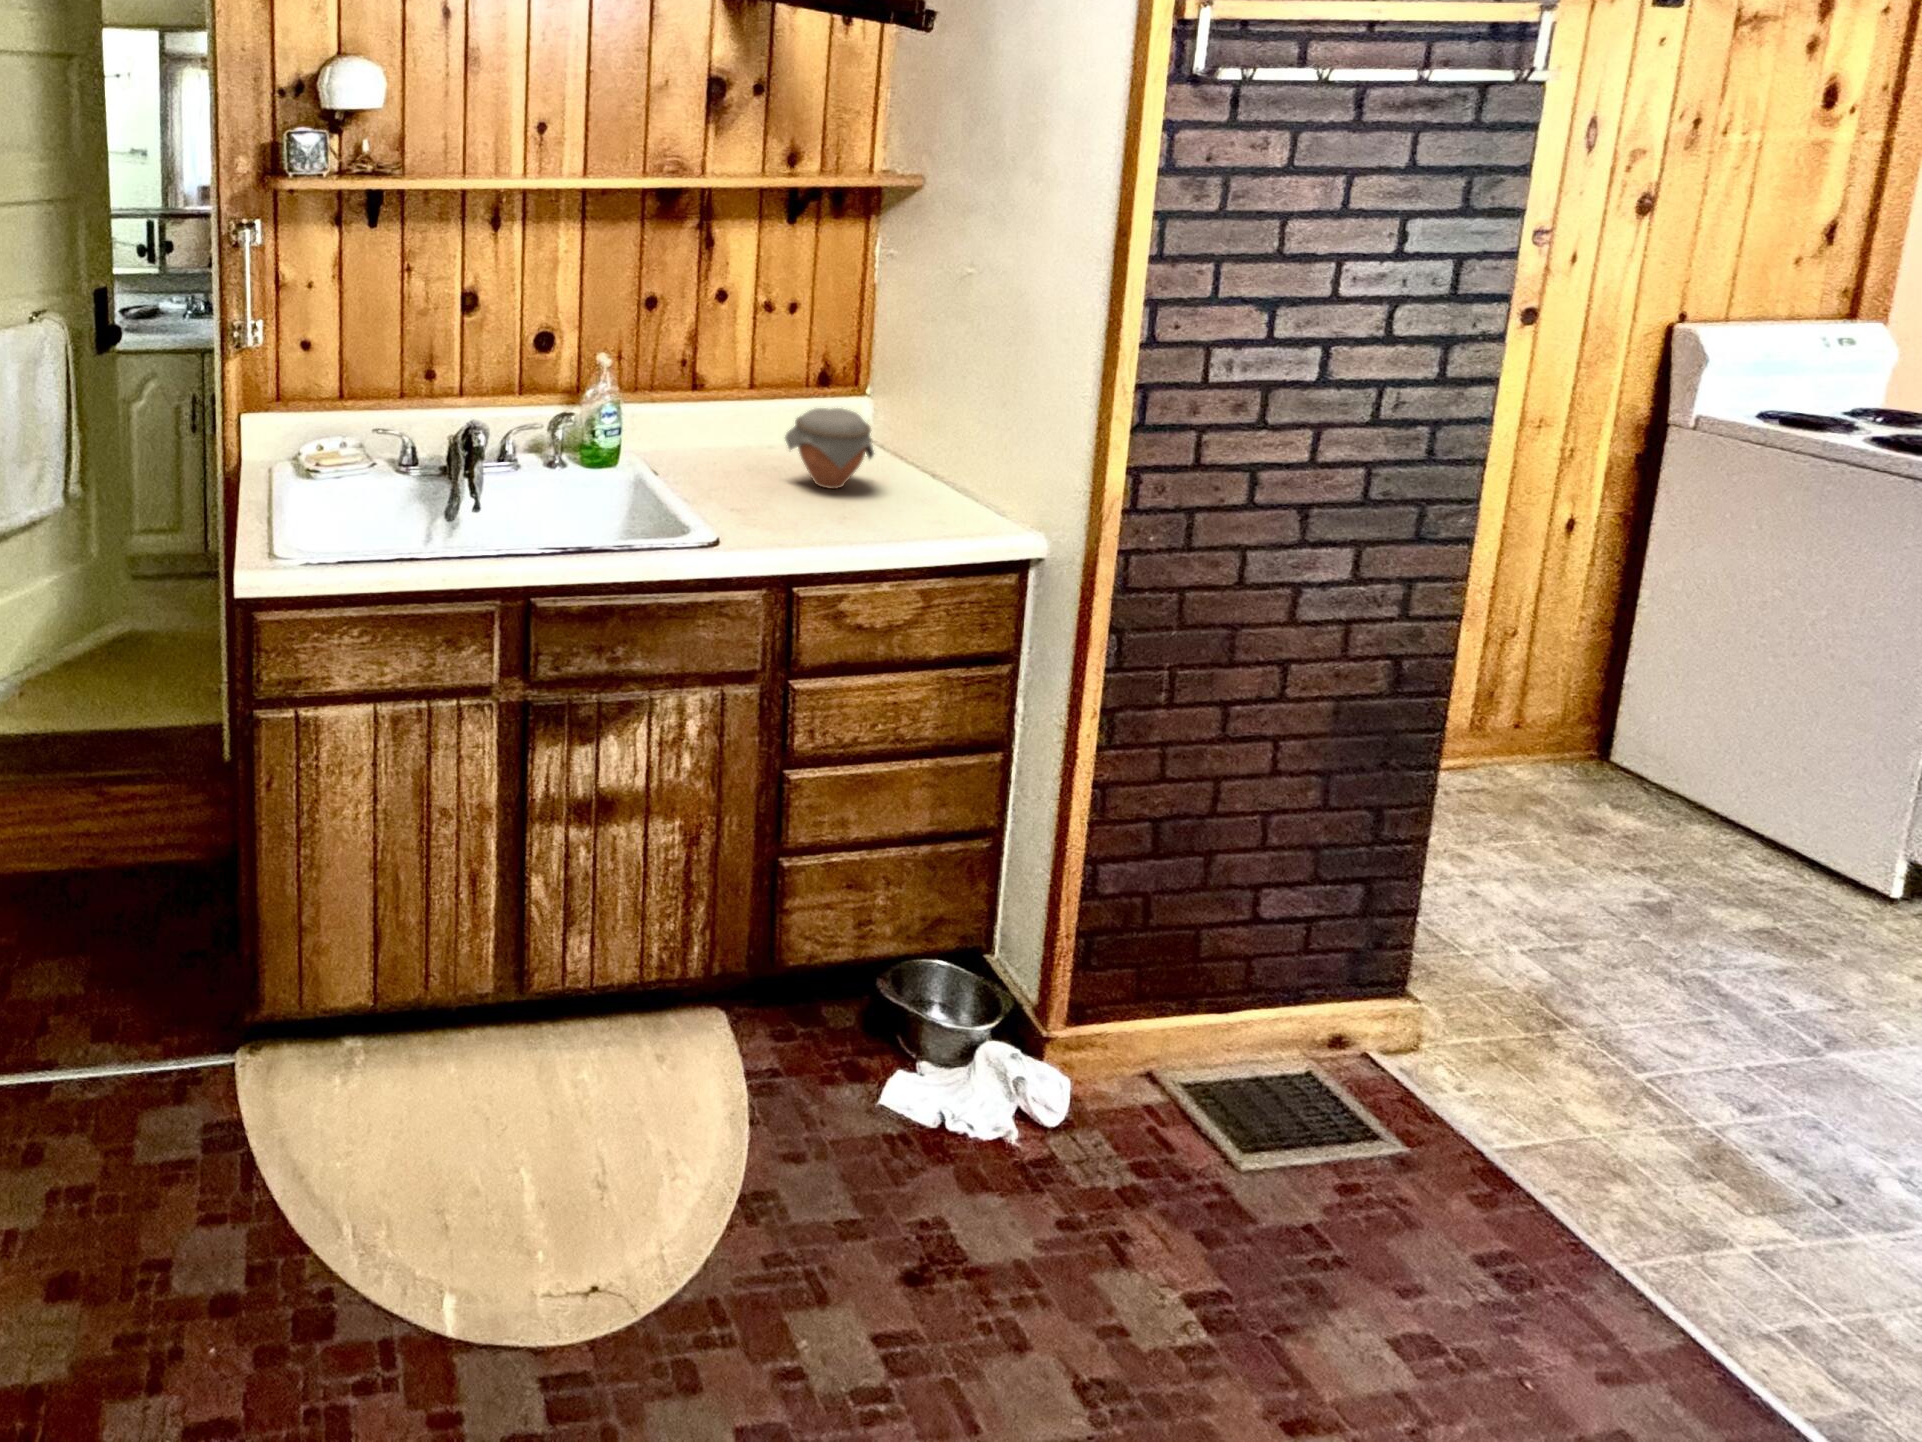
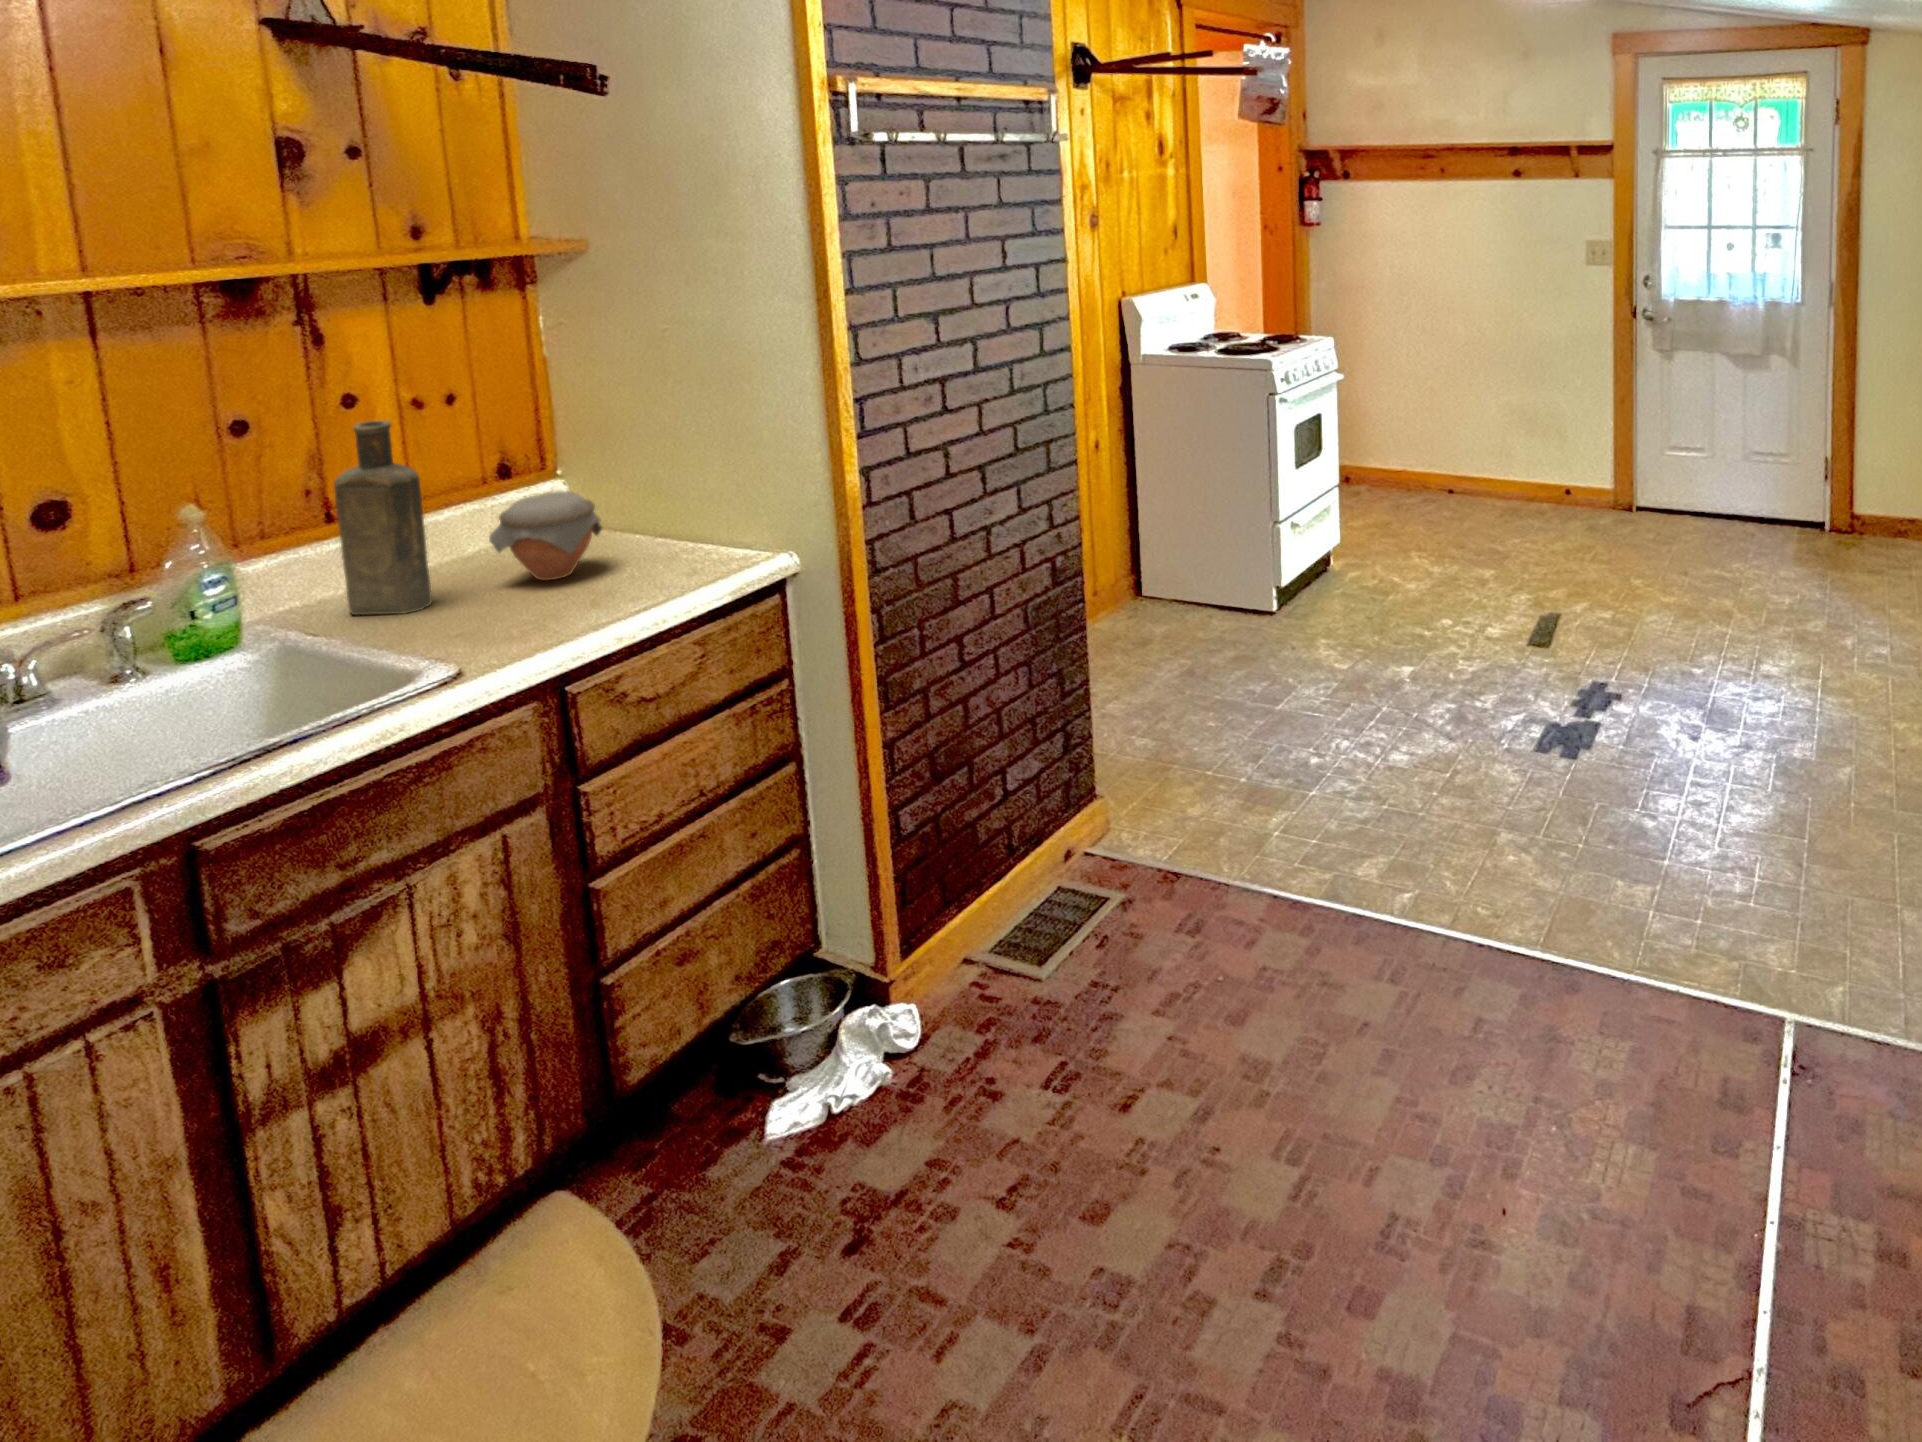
bottle: none [685,315,743,480] -> present [334,420,432,615]

